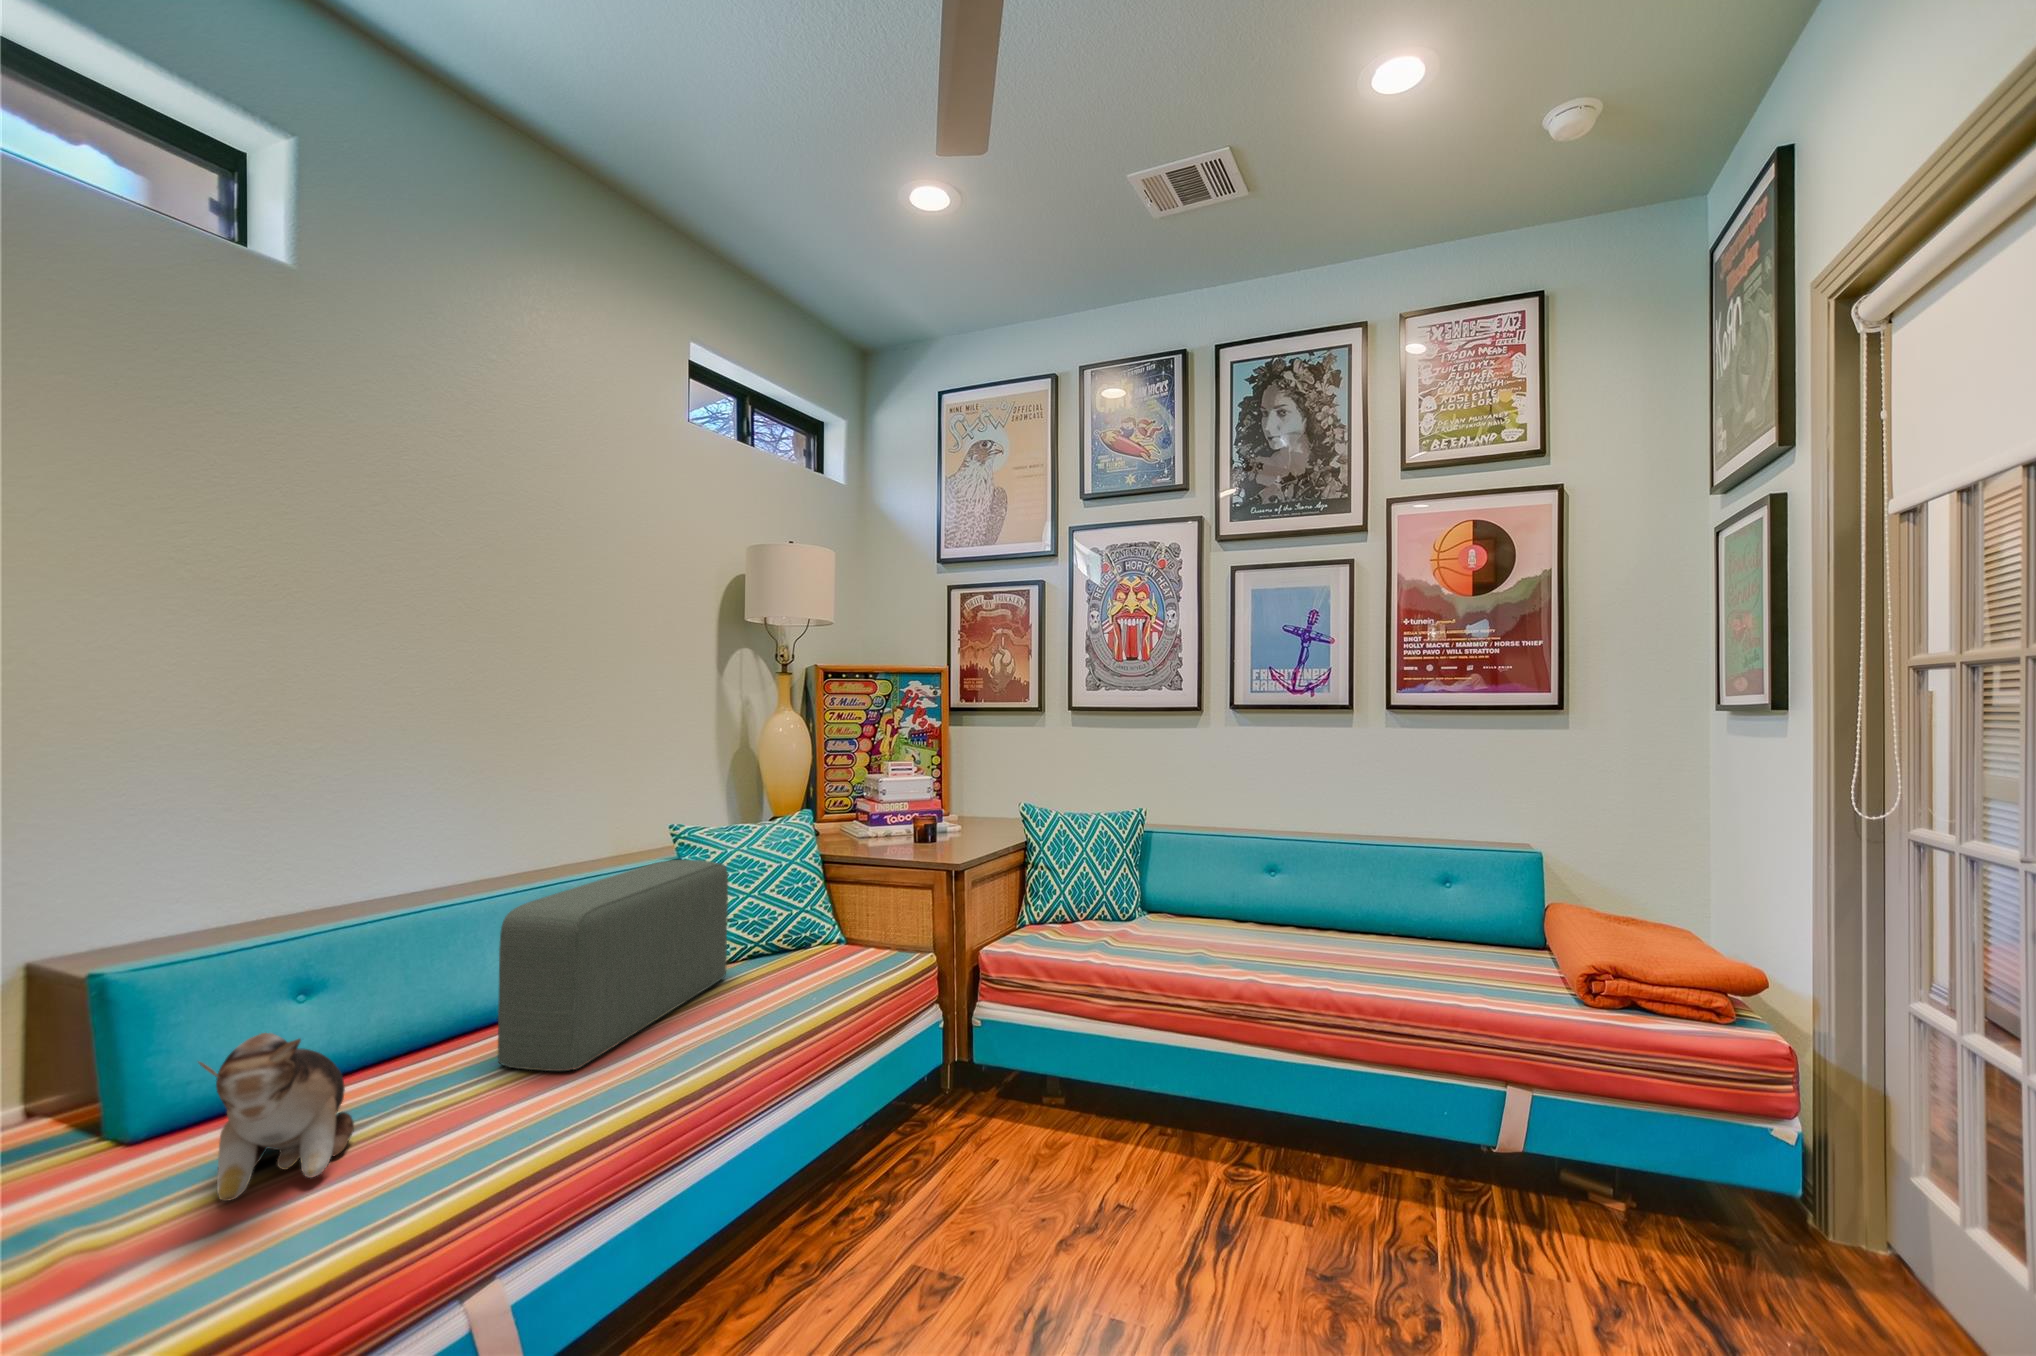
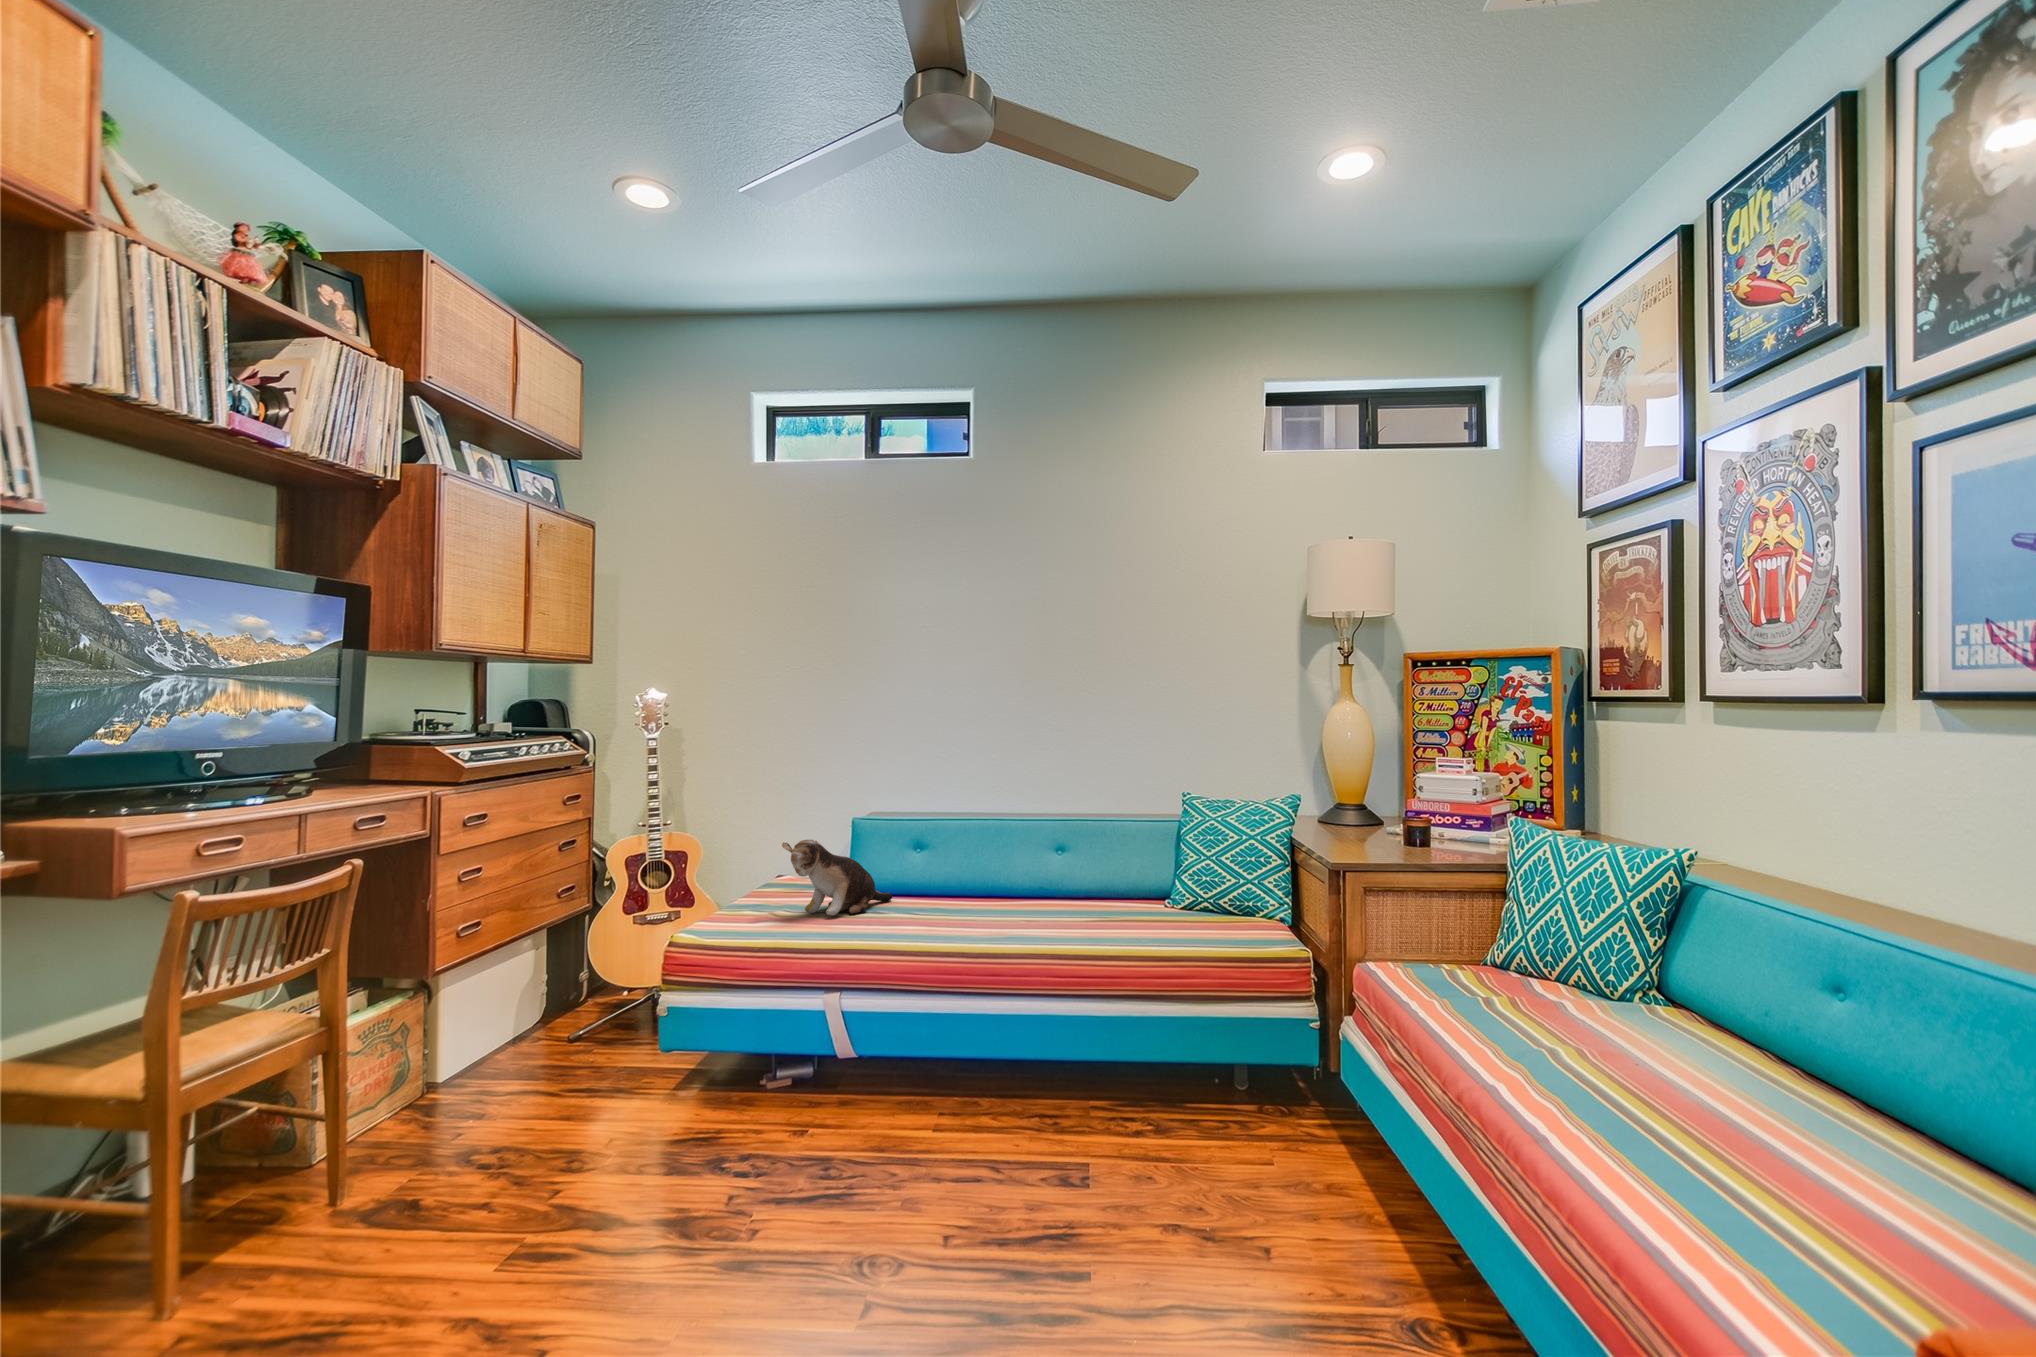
pouf: present [498,860,728,1071] -> none [959,812,1152,921]

